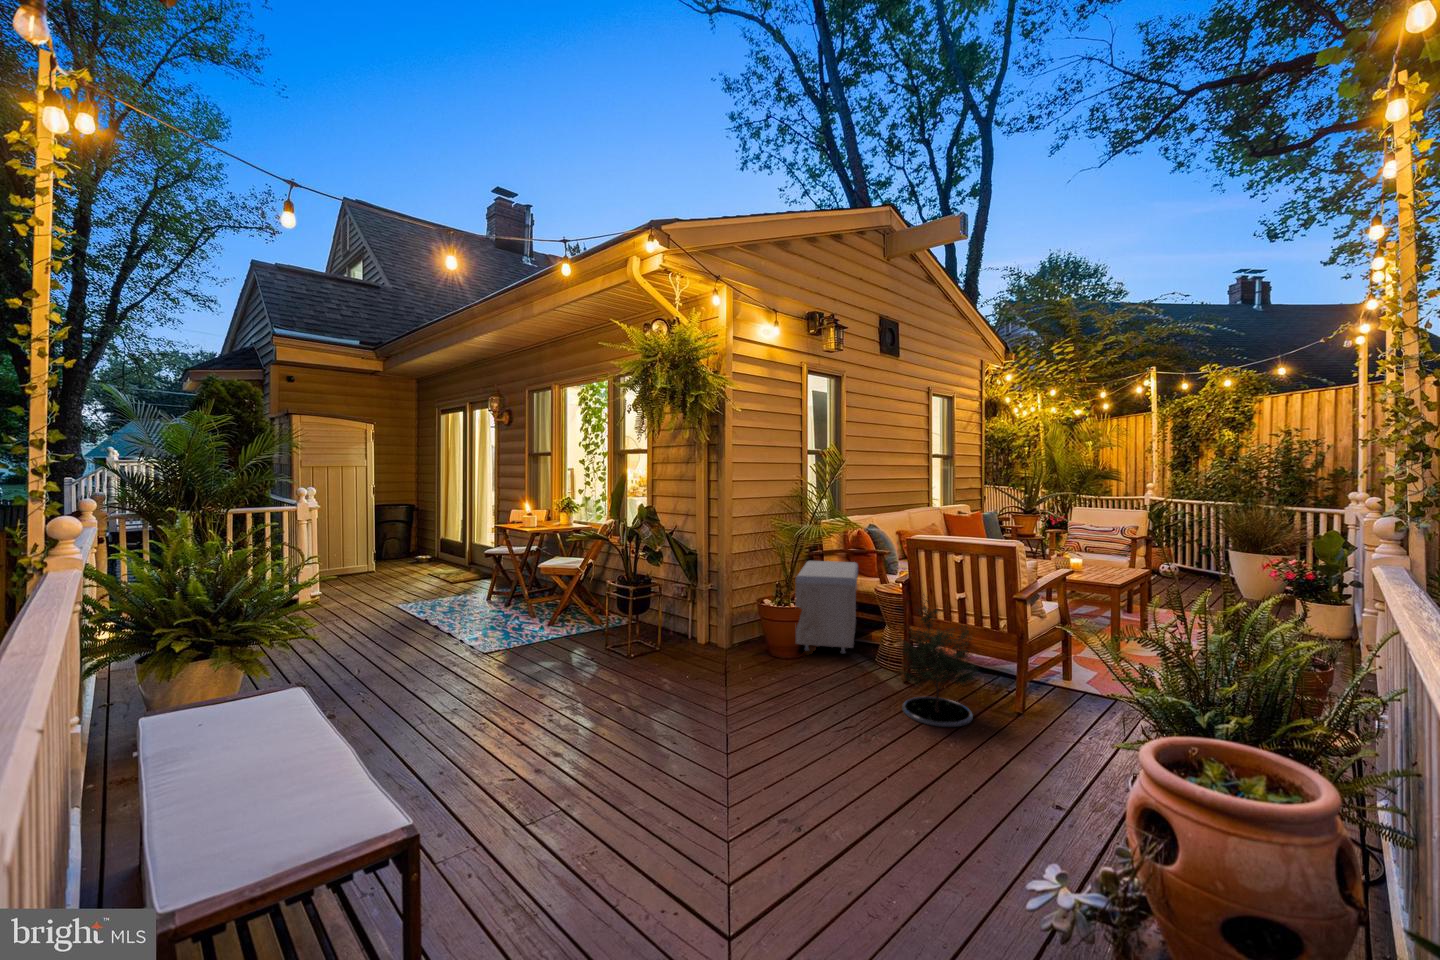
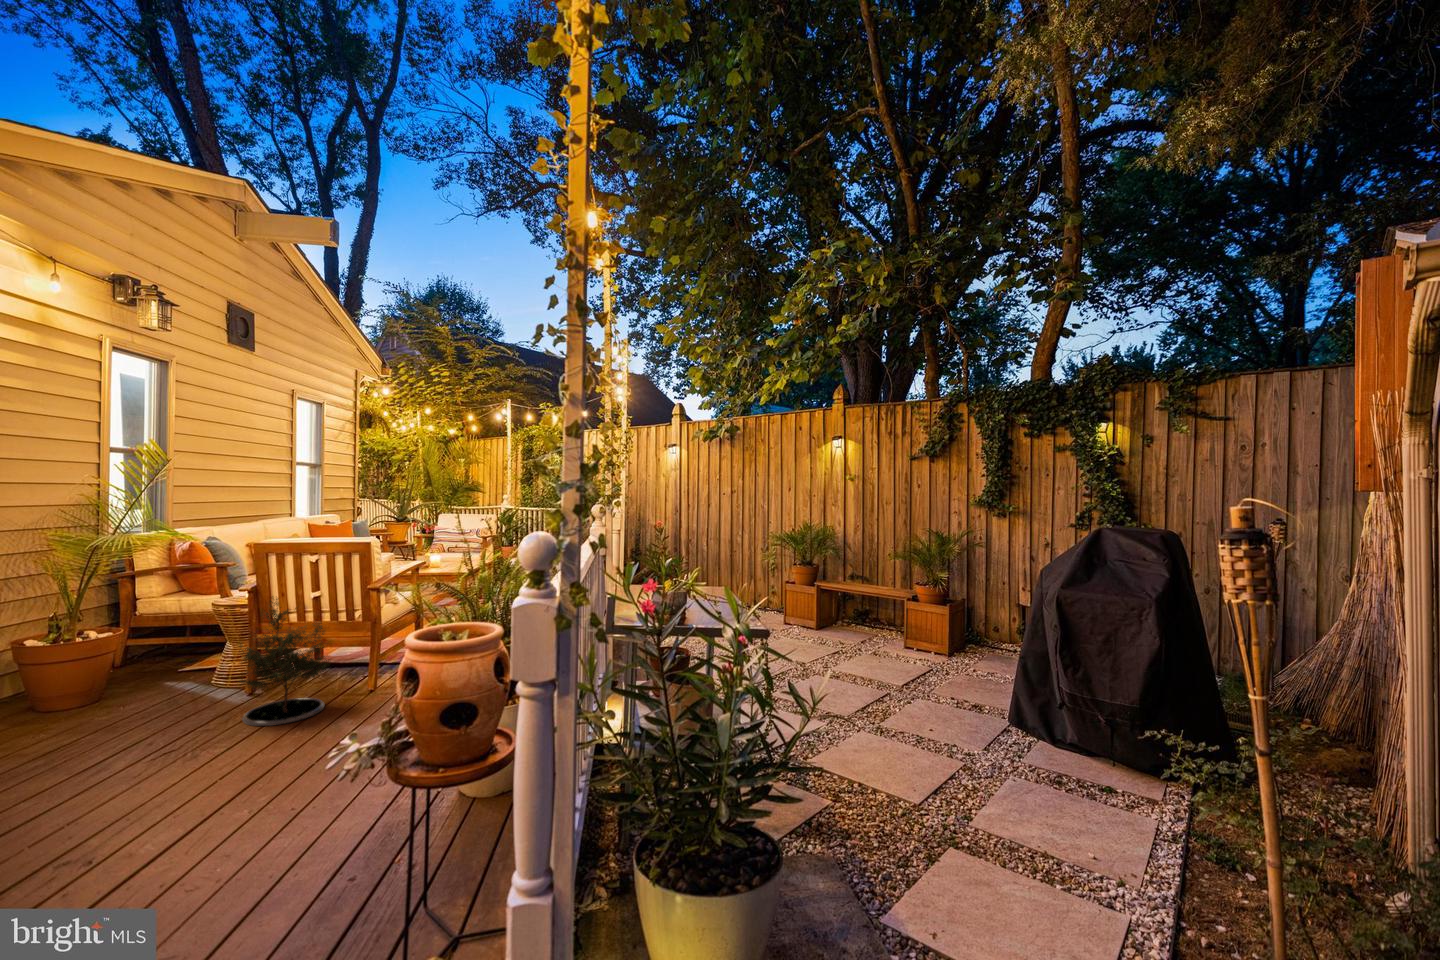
storage bench: present [795,561,858,653] -> none [79,581,188,697]

